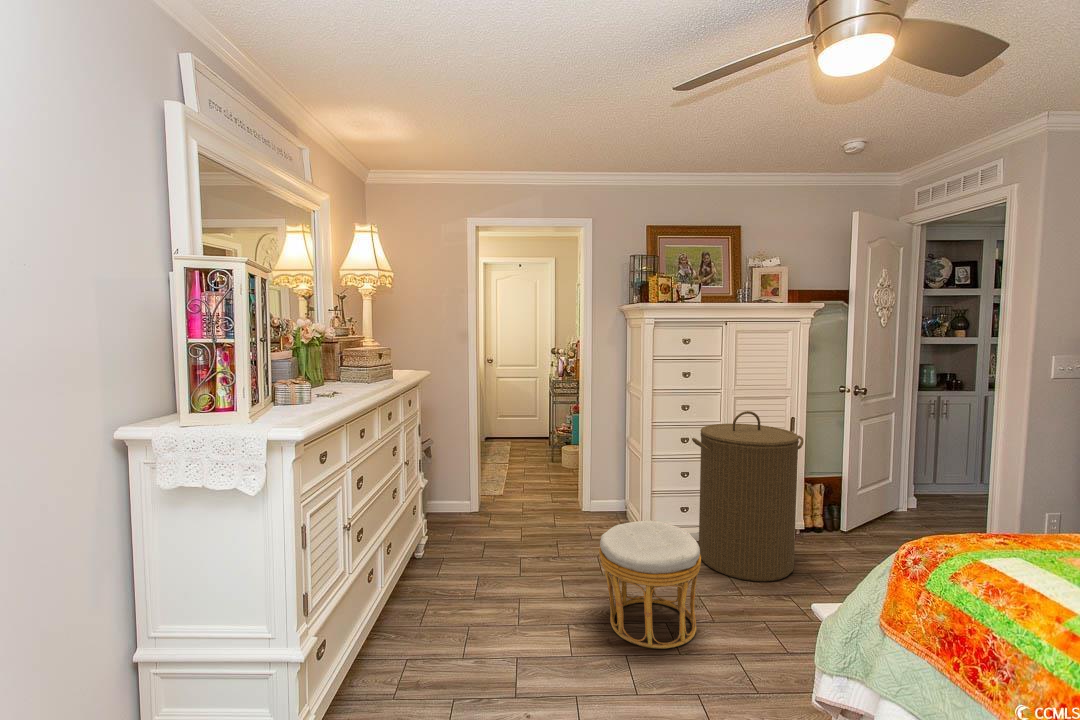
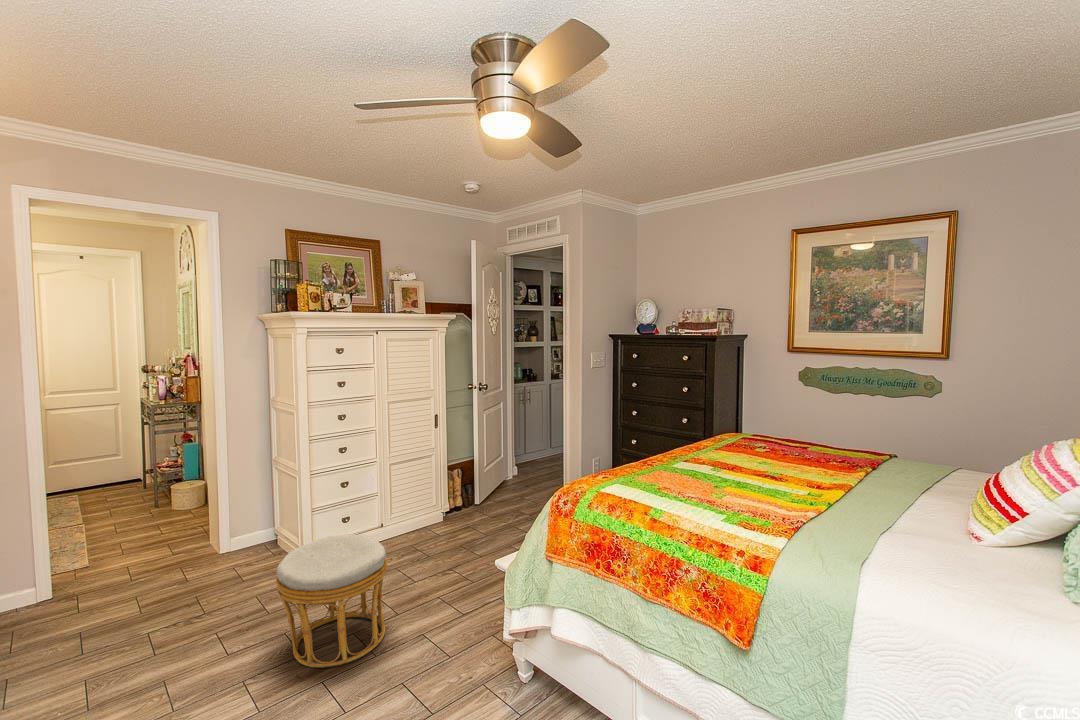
laundry hamper: present [692,411,803,581] -> none [356,413,451,569]

